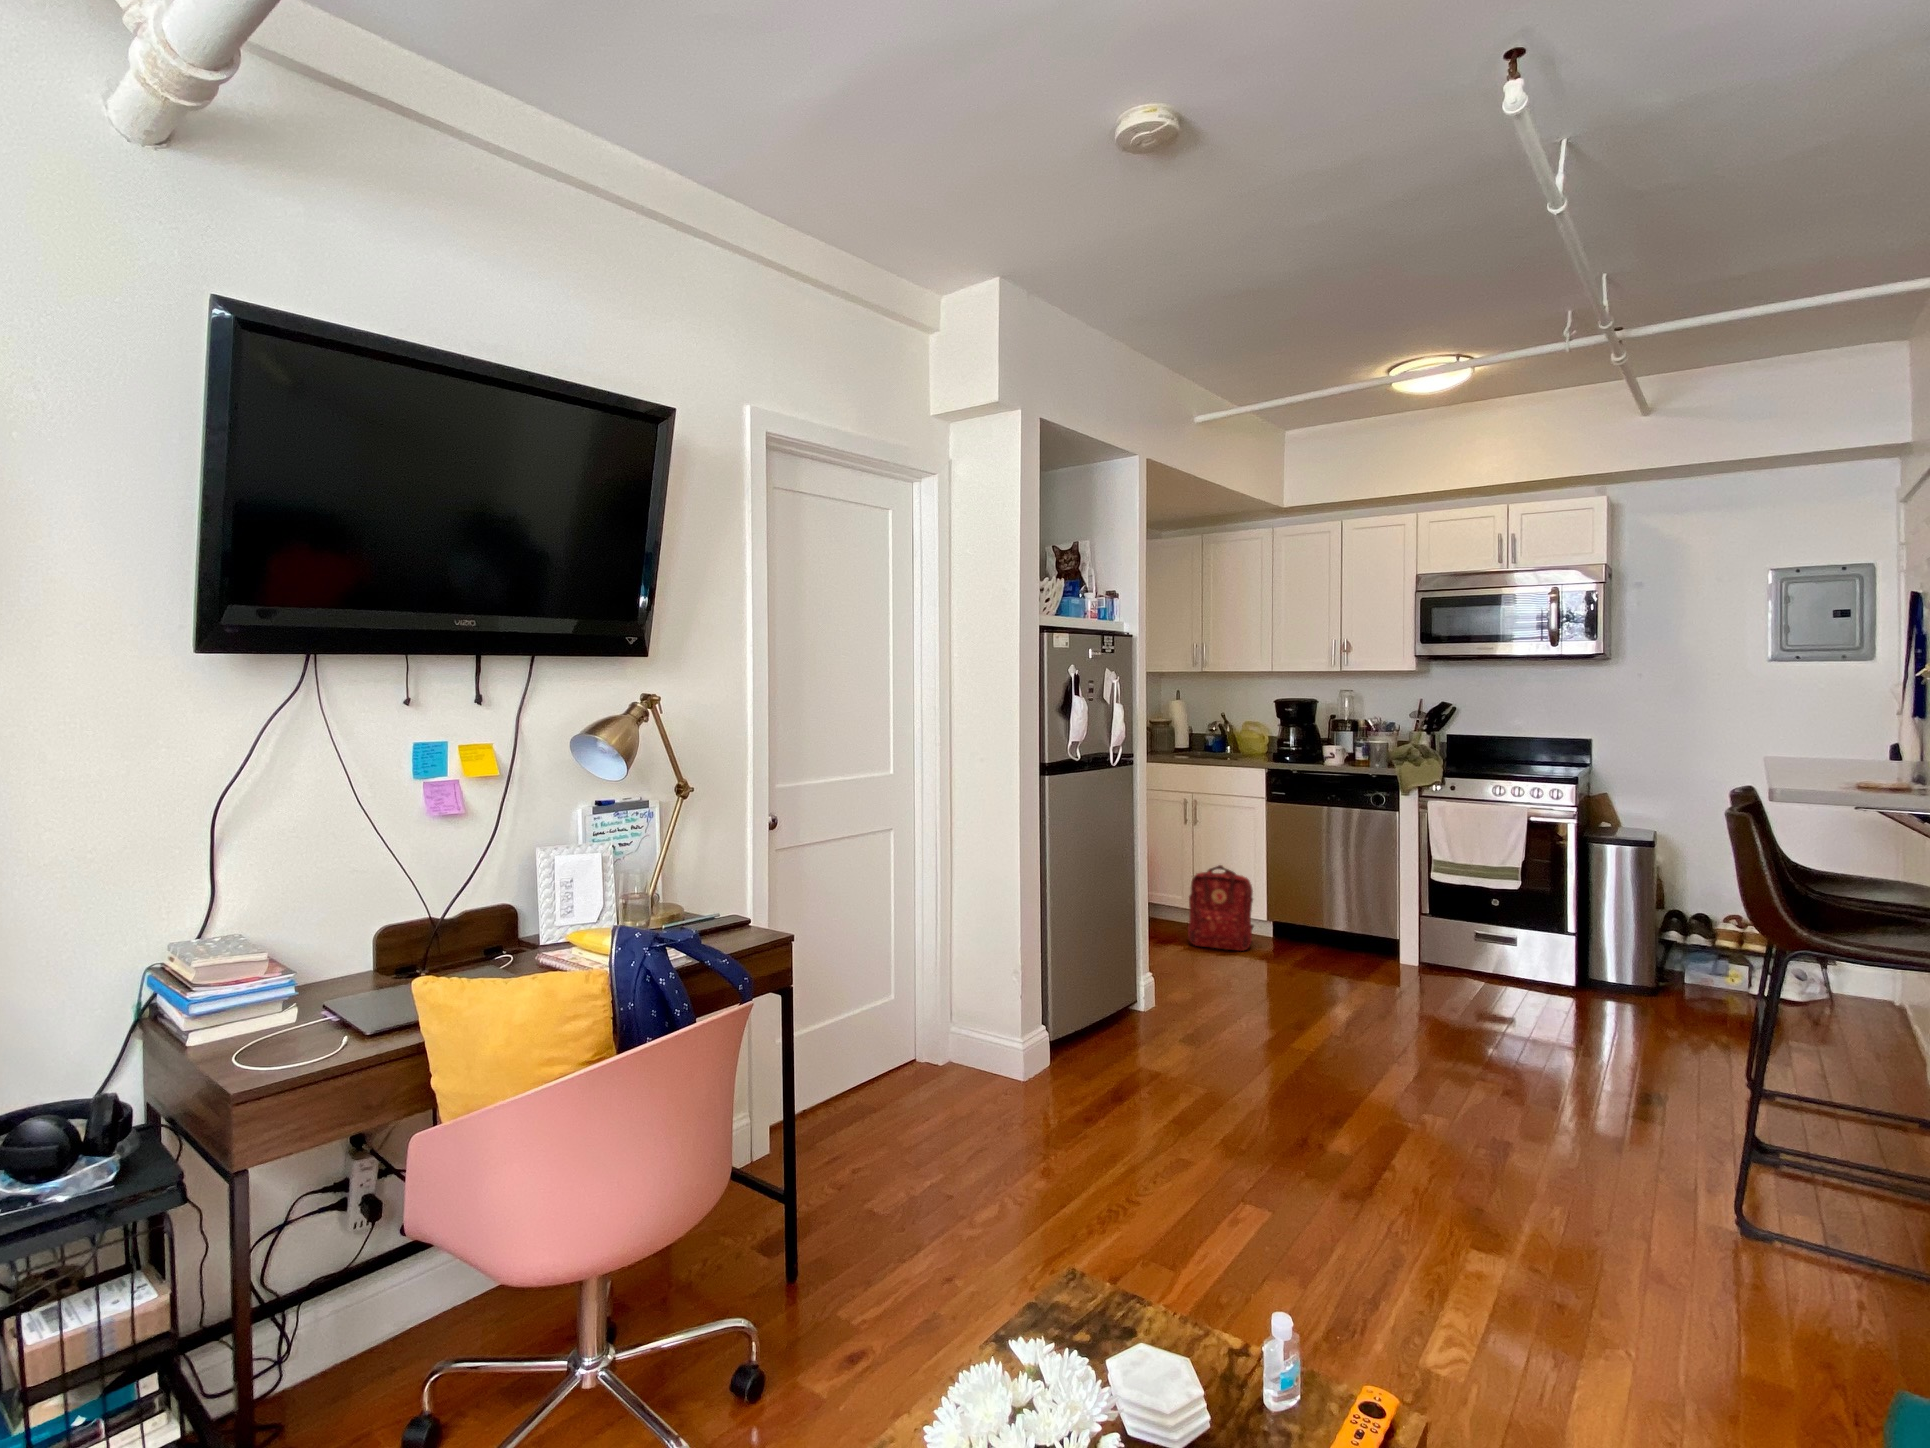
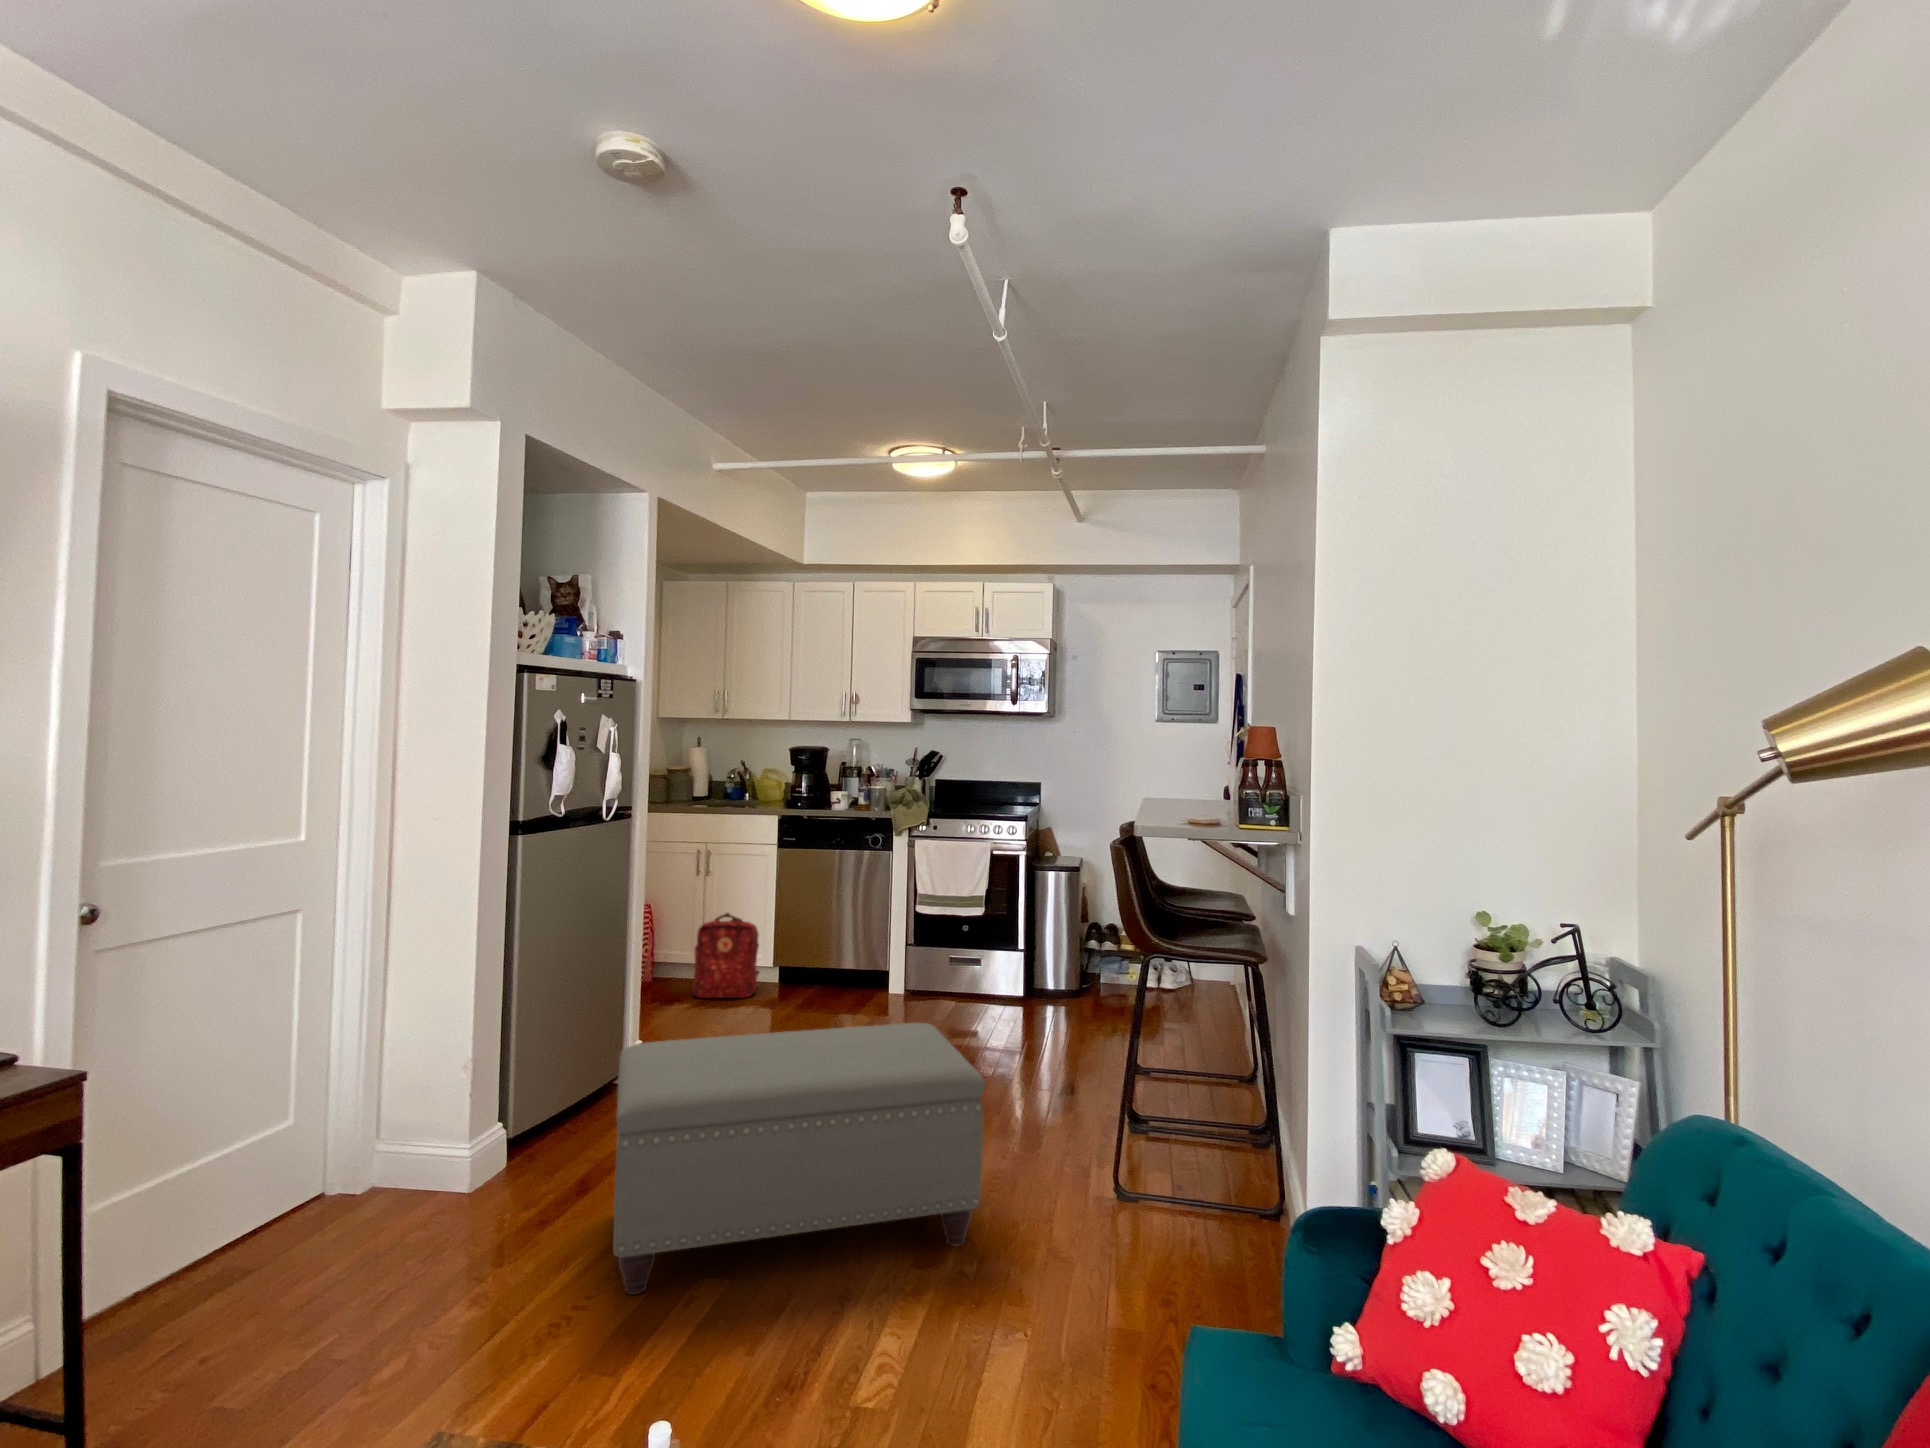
ottoman: none [1145,997,1591,1294] -> present [613,1023,985,1295]

